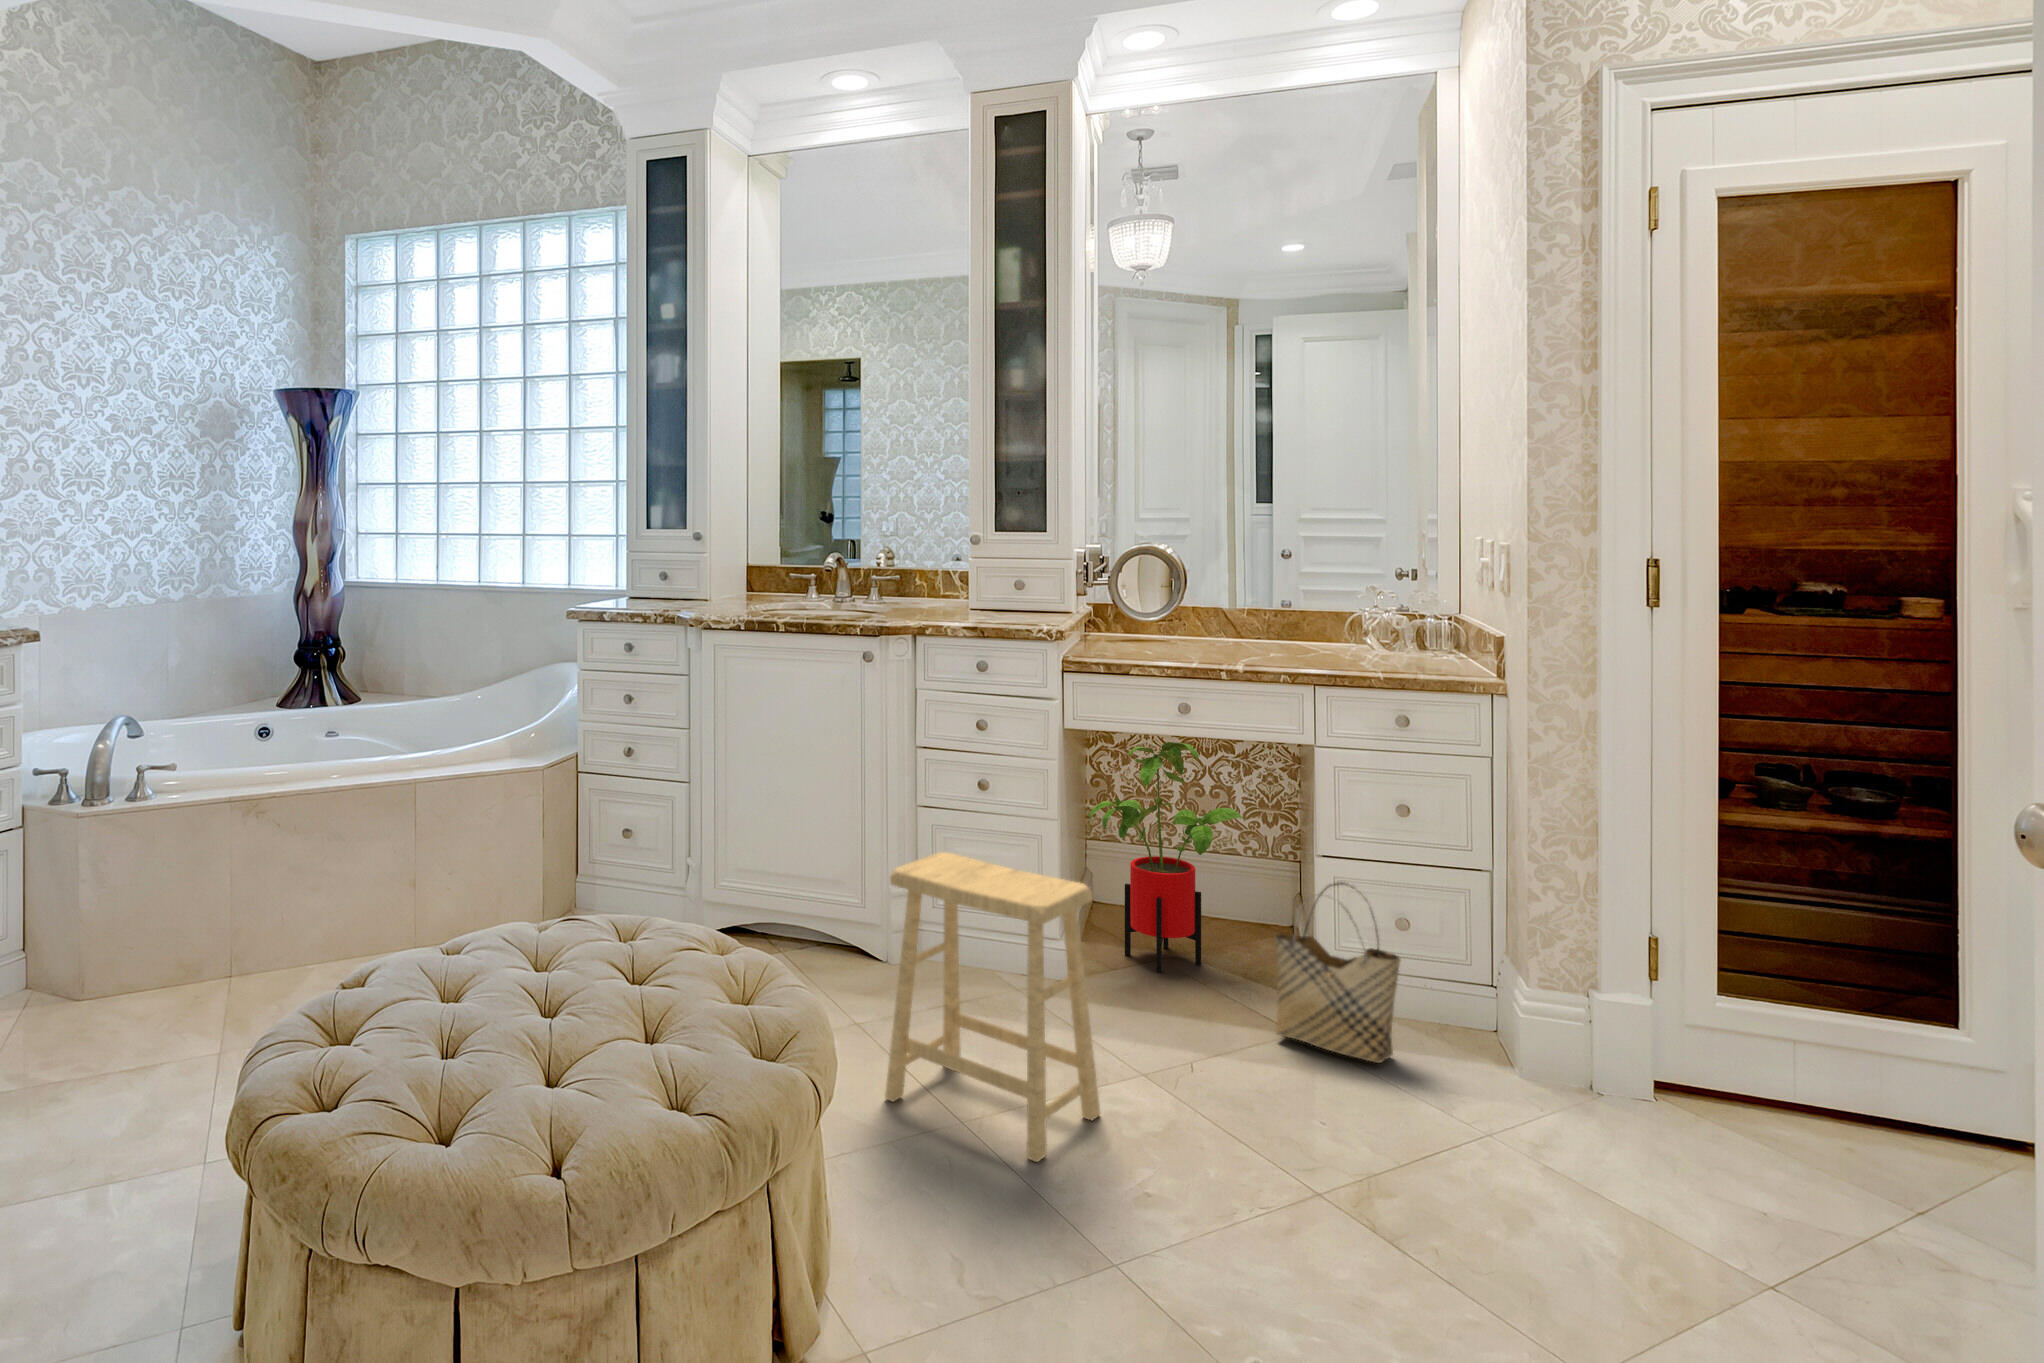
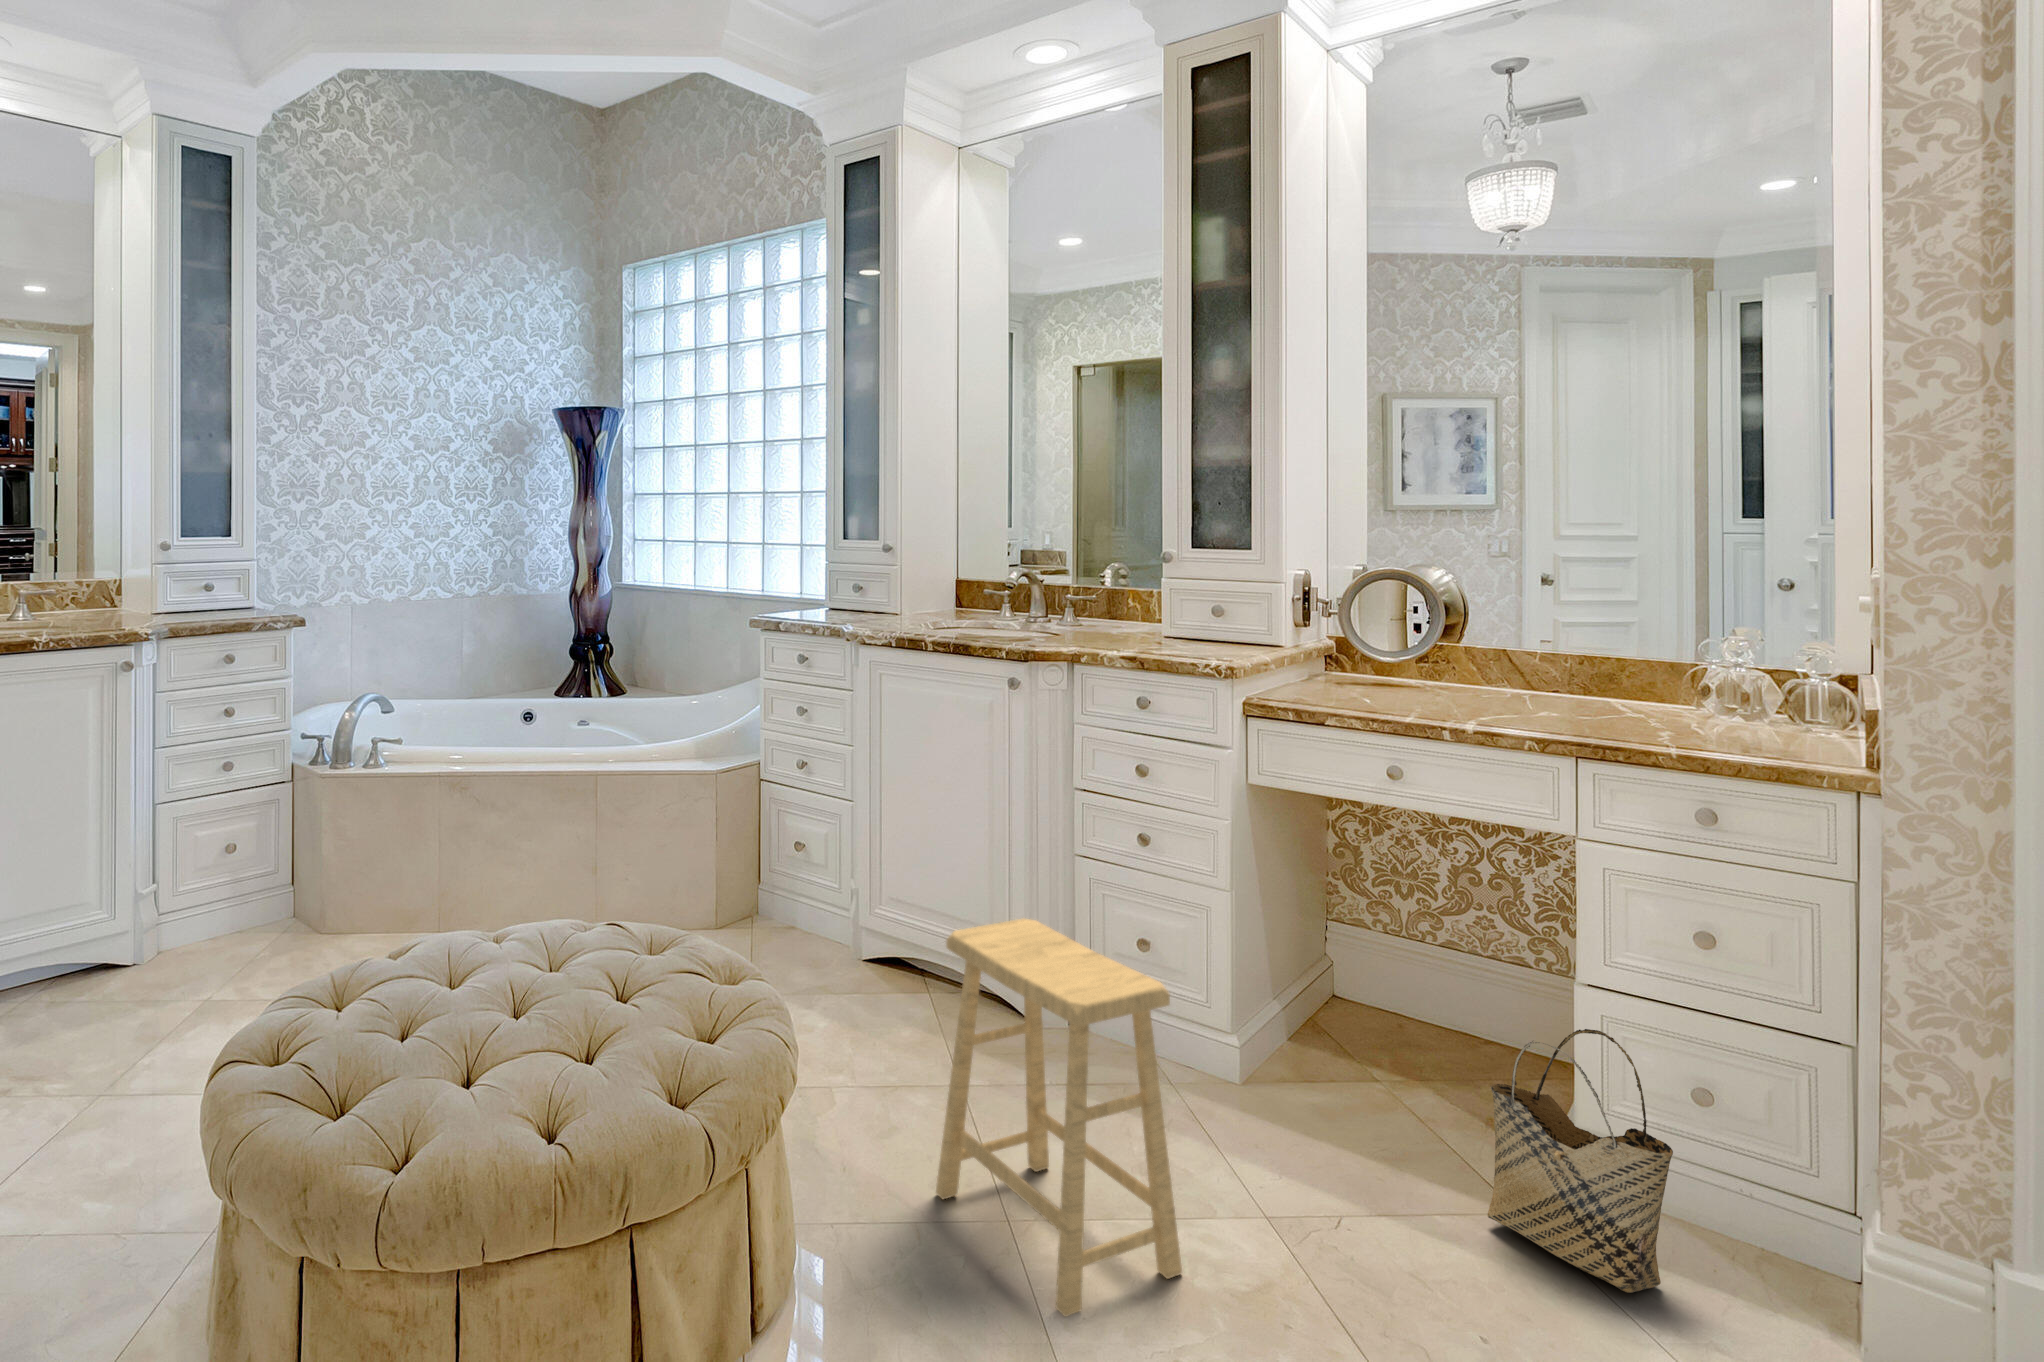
house plant: present [1089,742,1245,972] -> none [1291,814,1501,1101]

